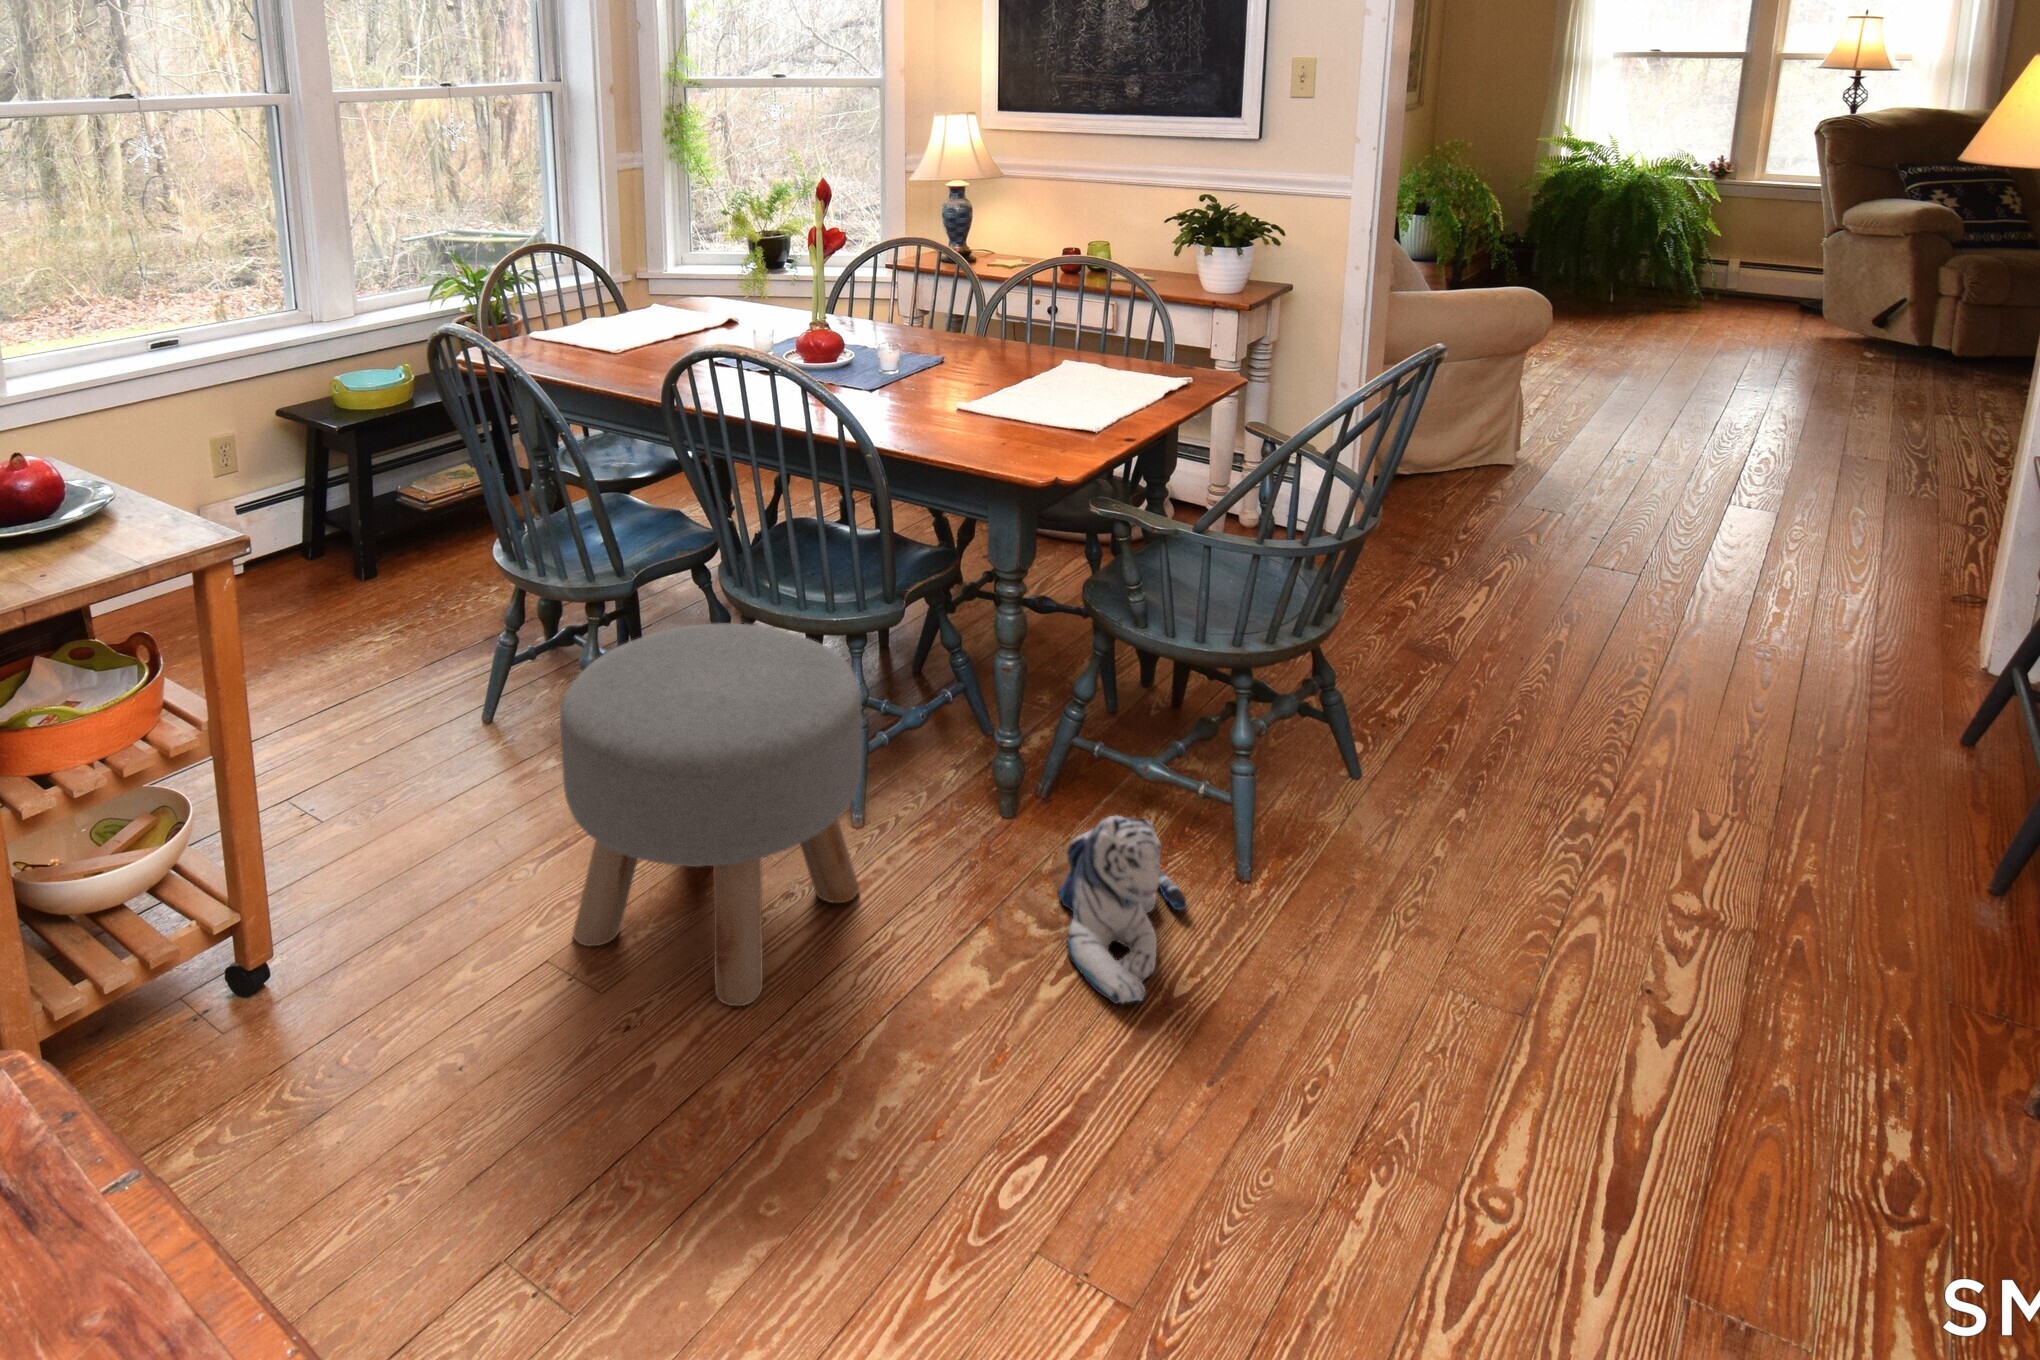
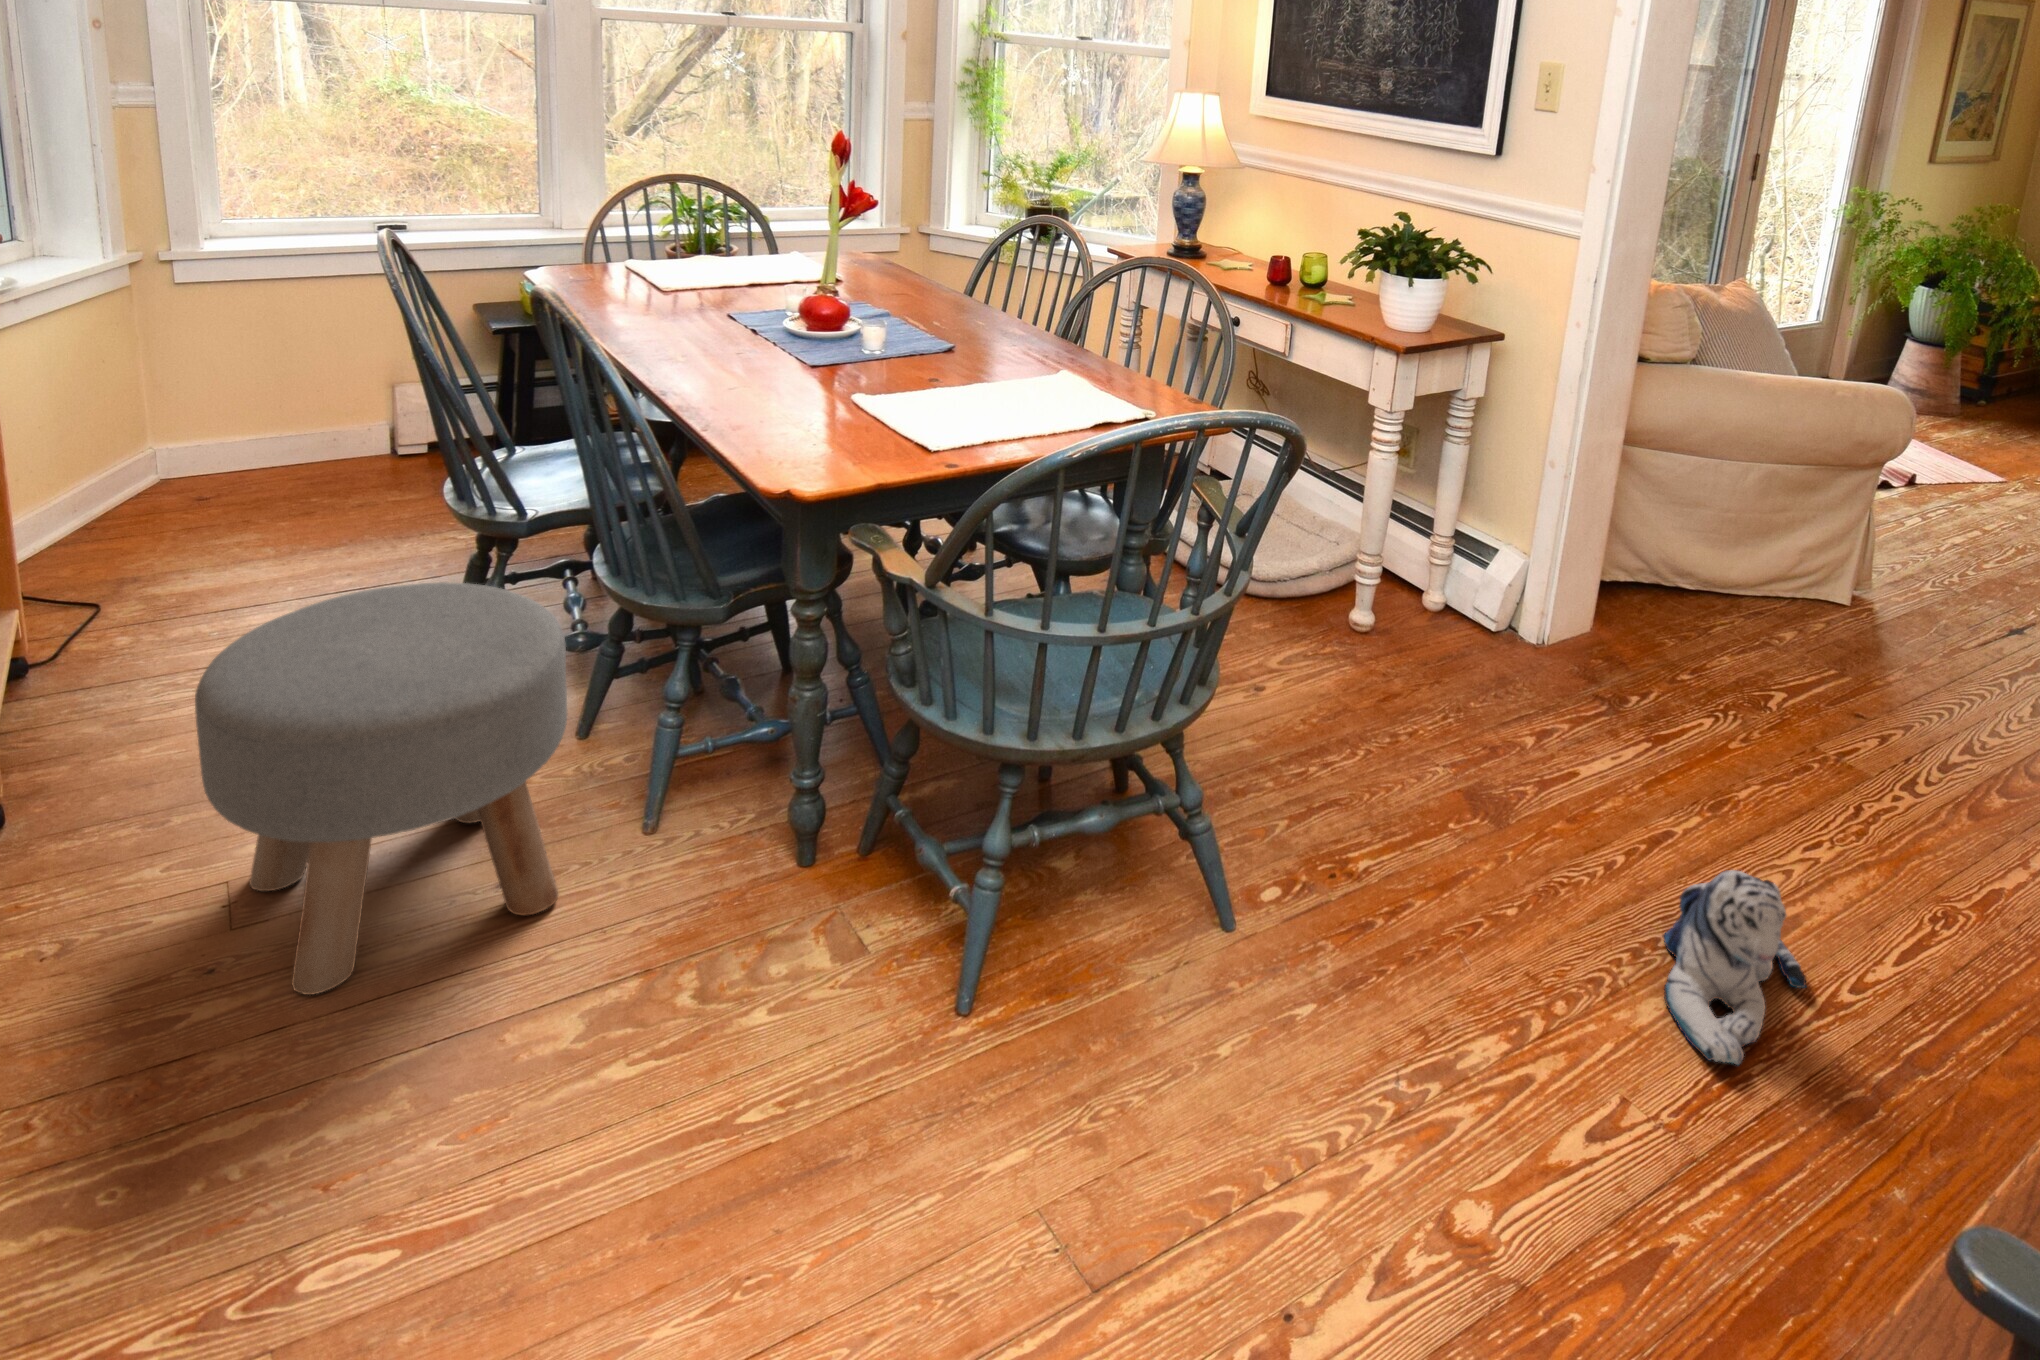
plush toy: present [1057,816,1187,1004] -> present [1662,870,1806,1066]

